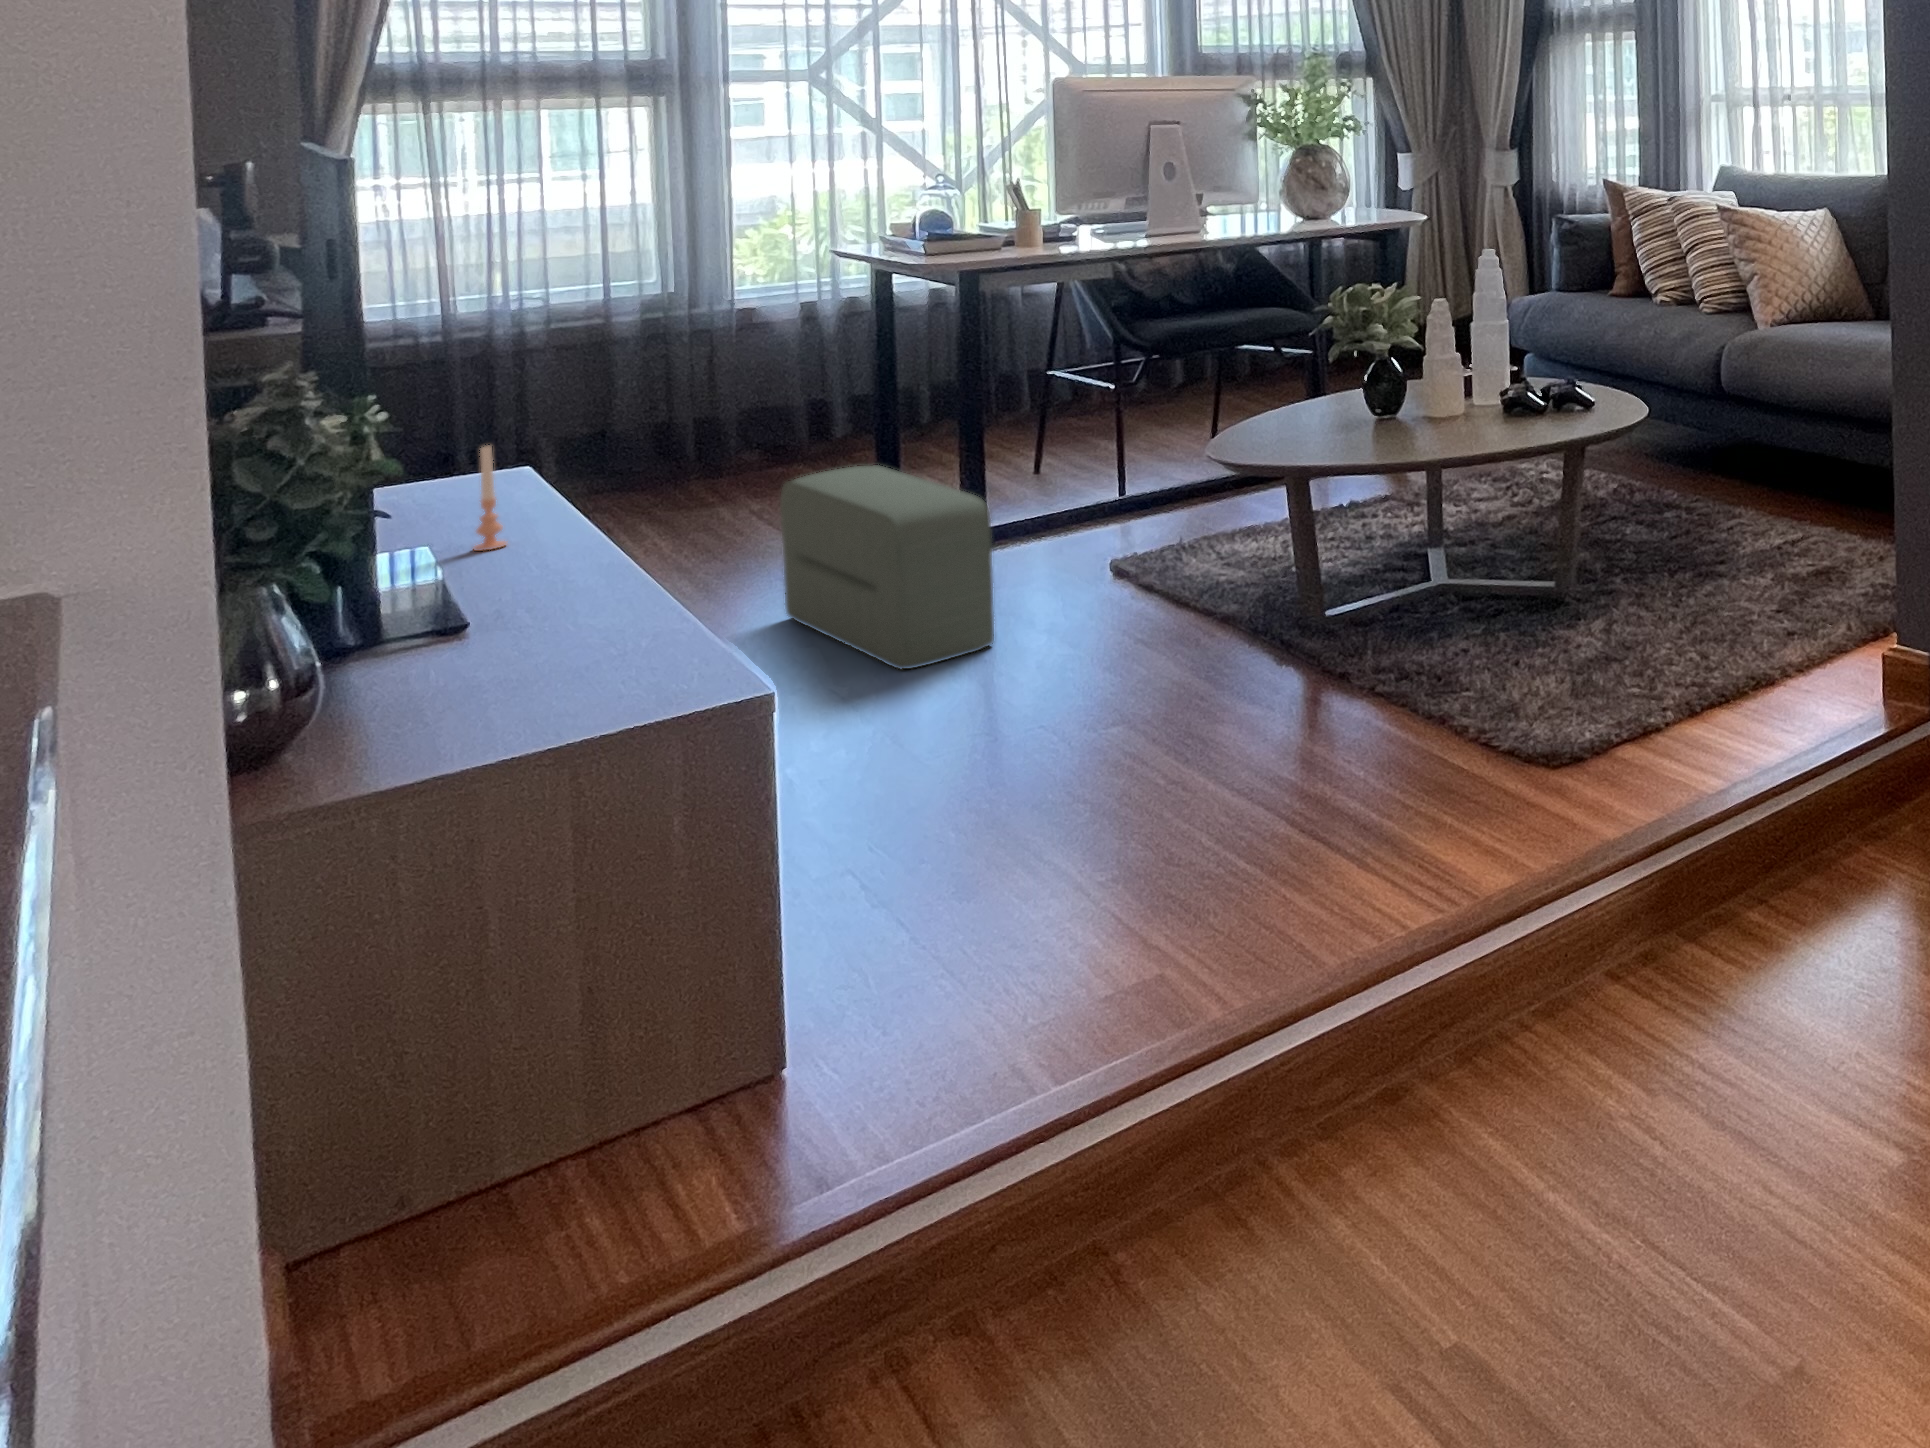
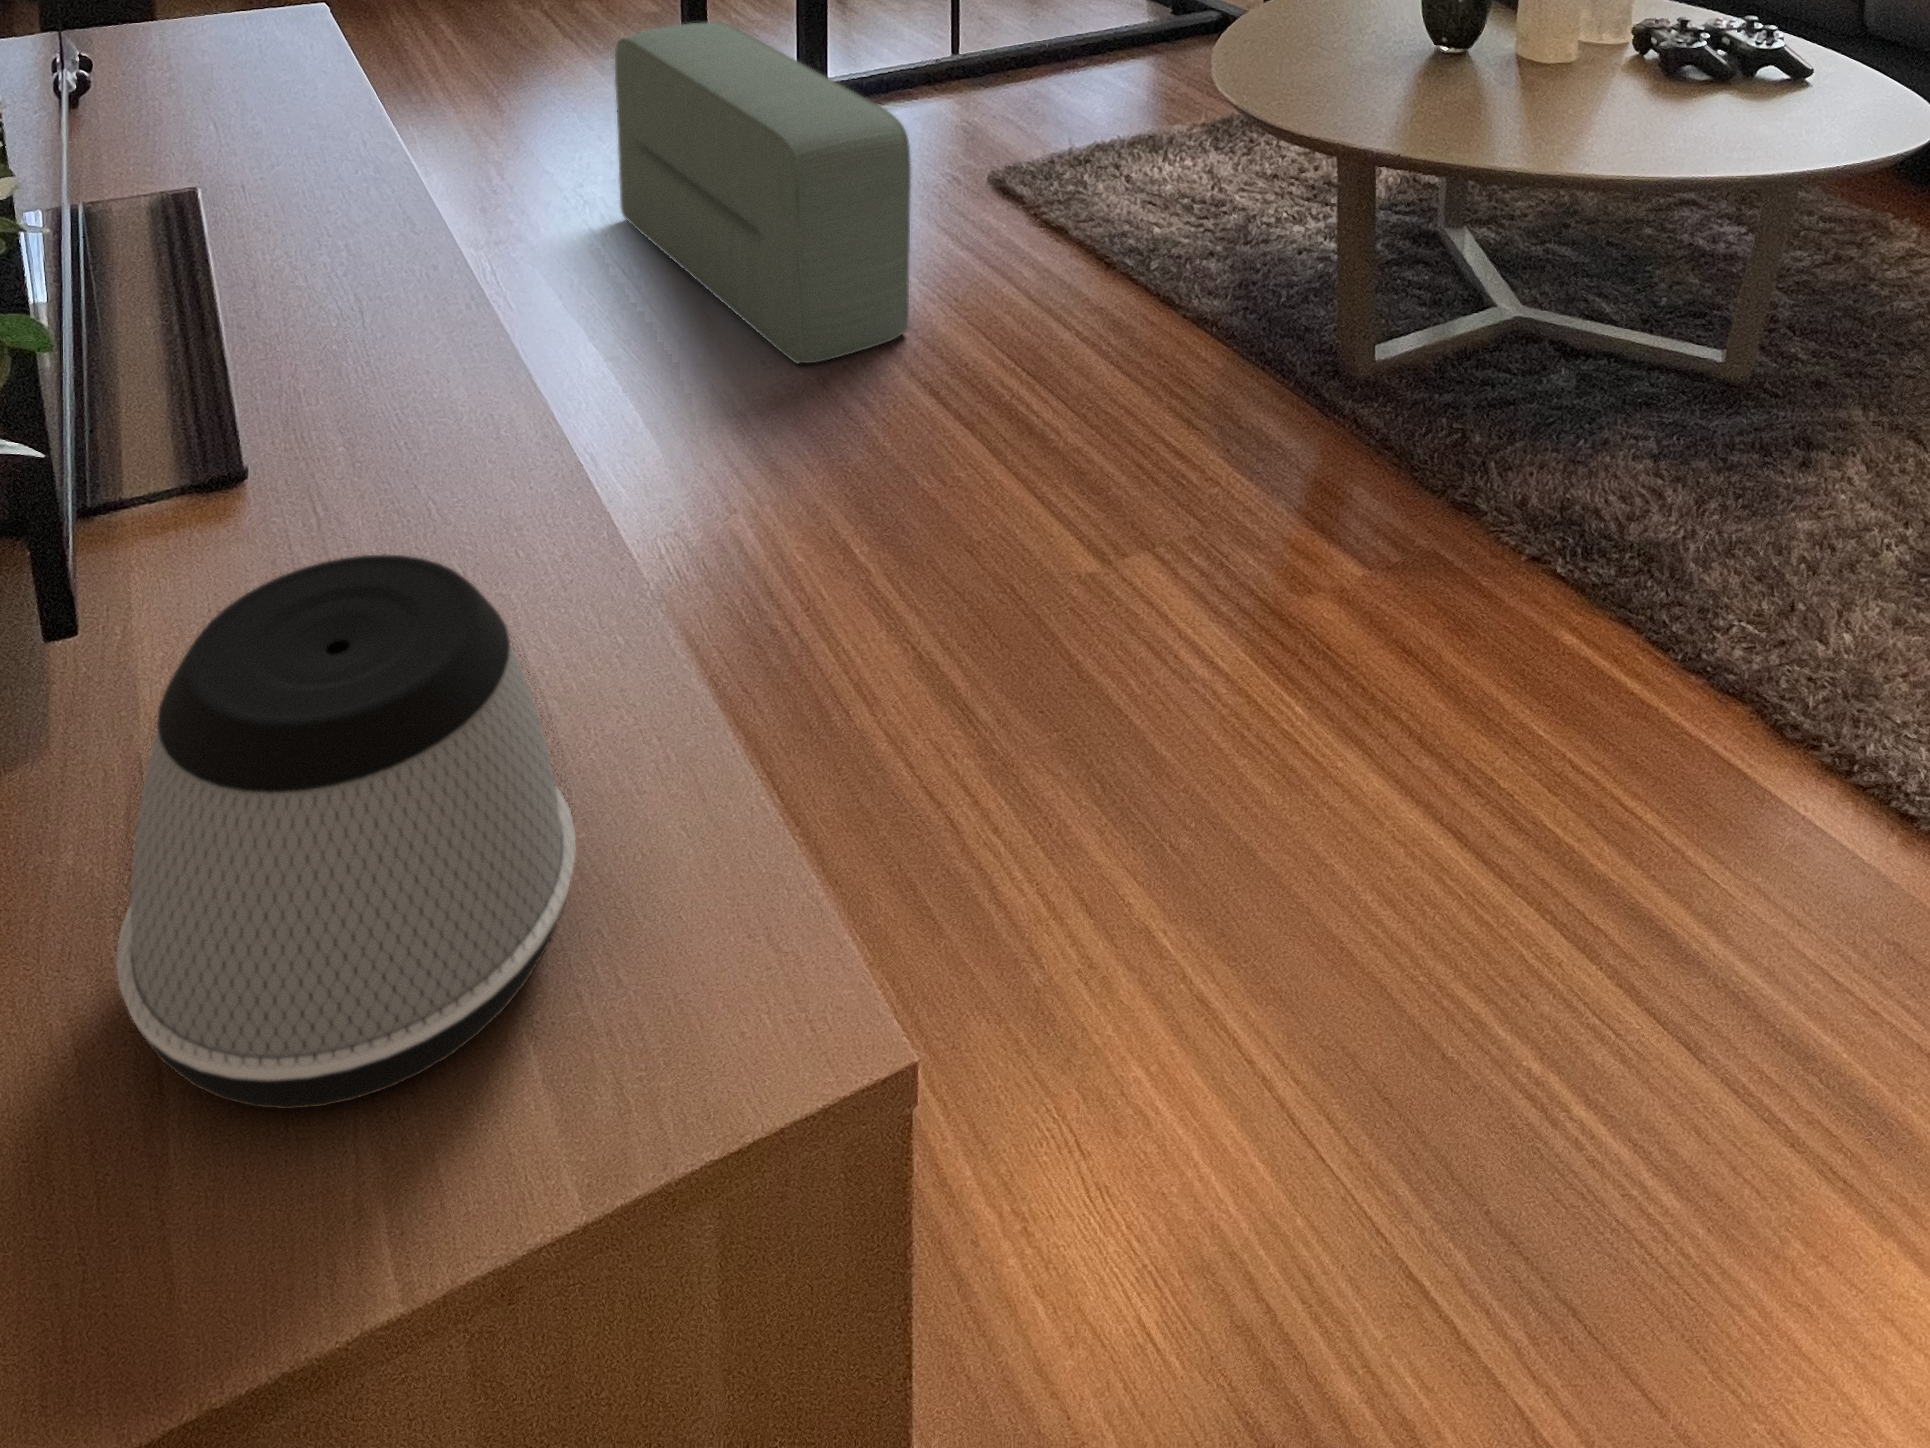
candle: present [474,446,507,551] -> none [261,32,310,212]
speaker: none [414,554,620,722] -> present [115,555,575,1109]

